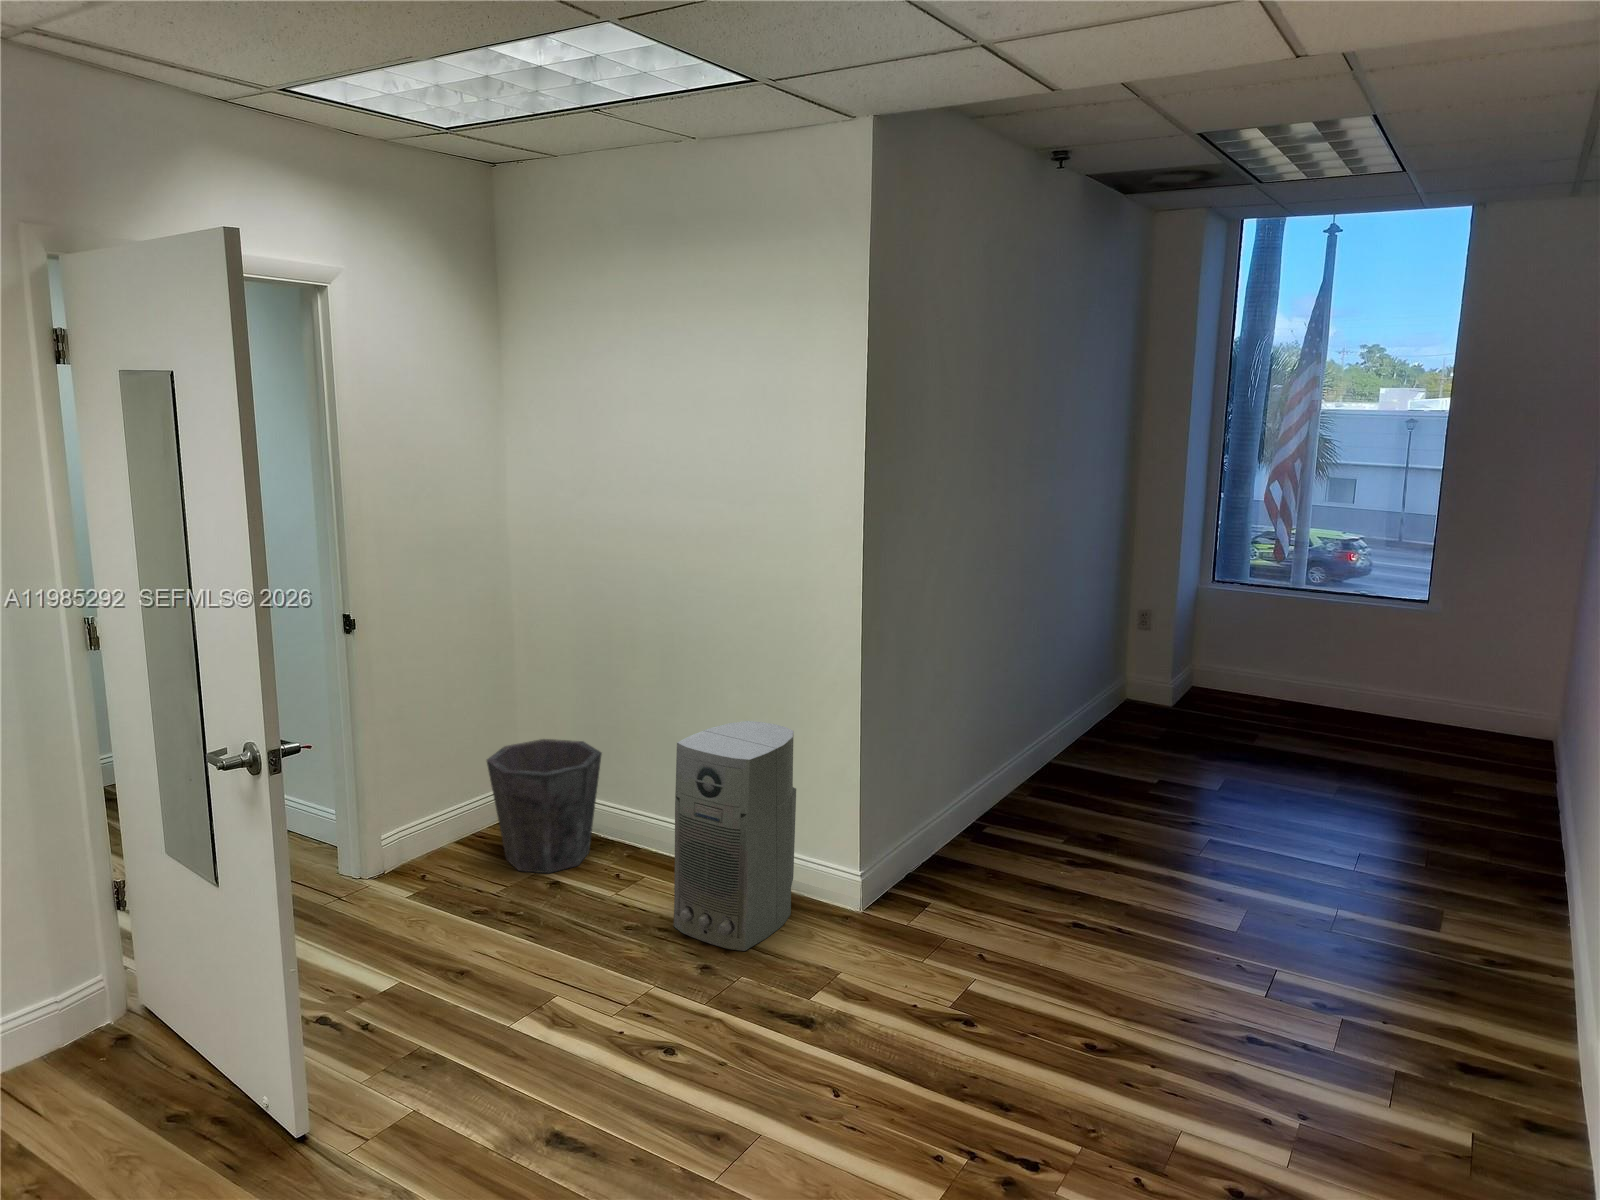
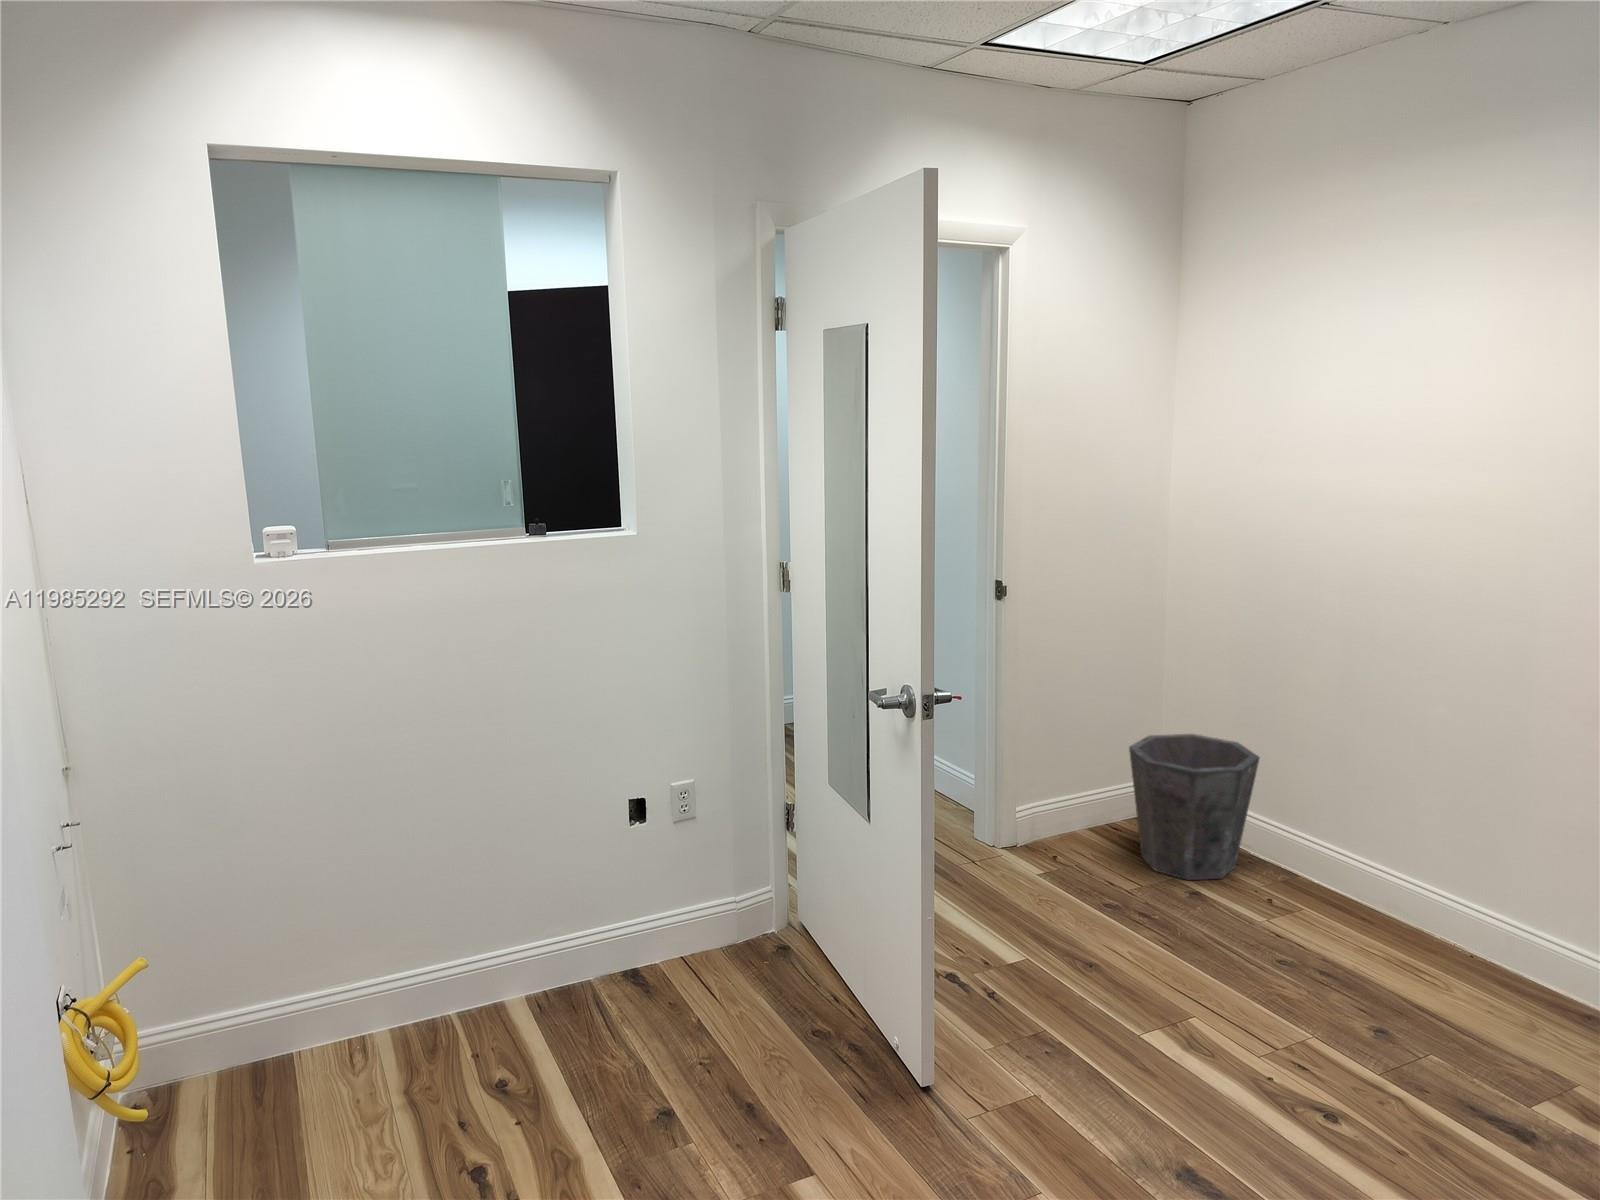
air purifier: present [674,721,796,951] -> none [1339,742,1527,1023]

